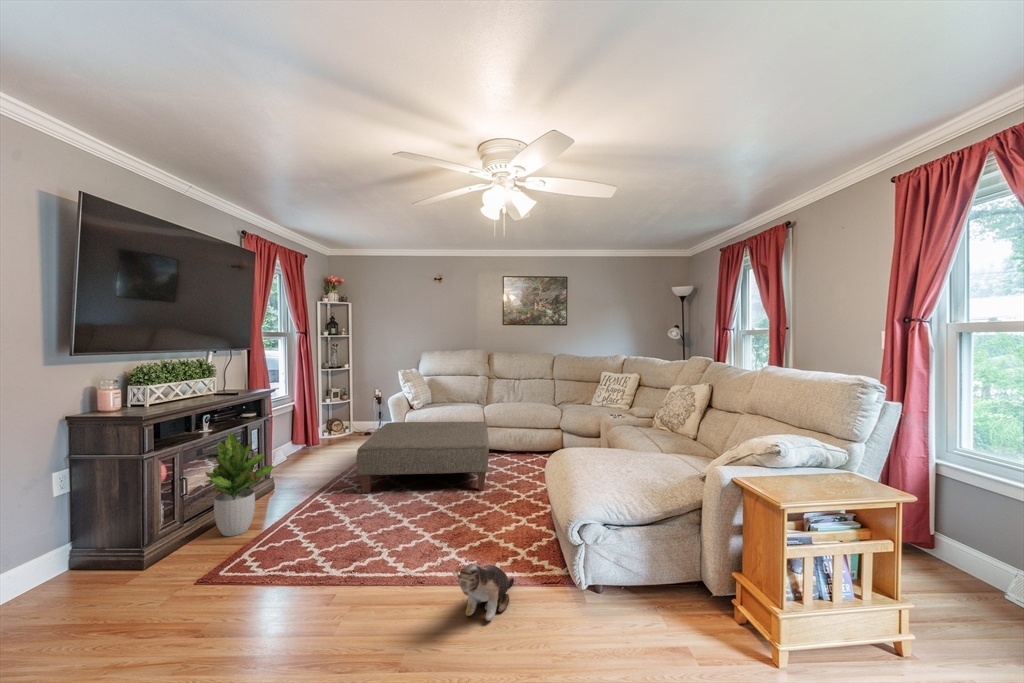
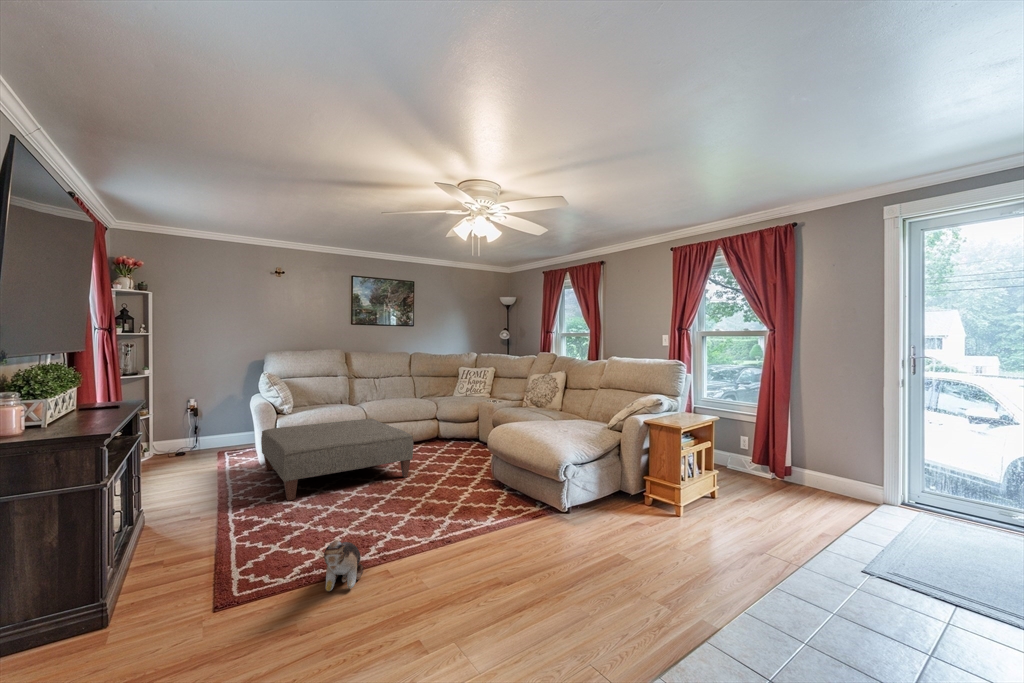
potted plant: present [205,433,275,536] -> none [137,447,227,568]
plush toy: present [453,563,514,621] -> present [319,540,363,591]

